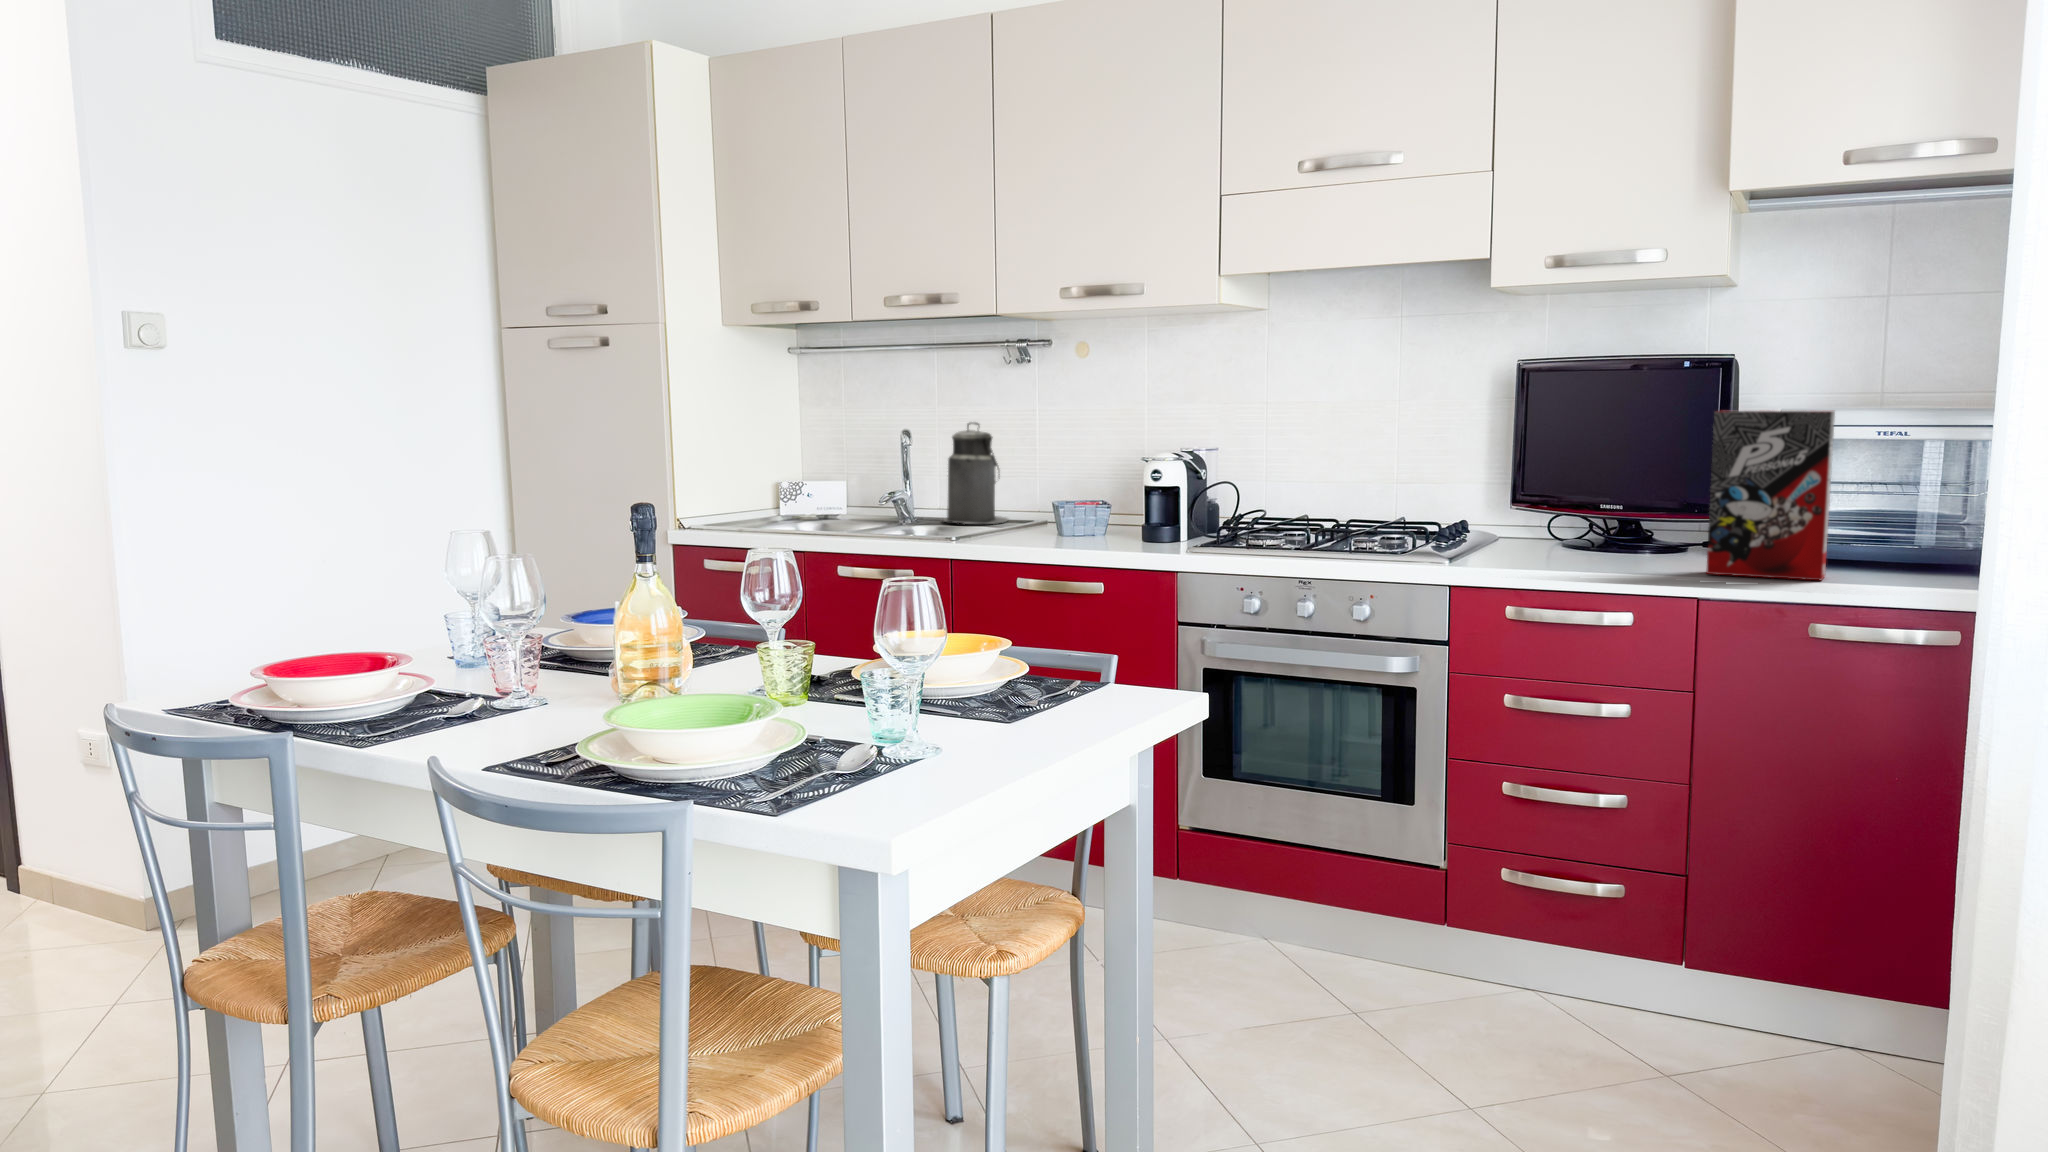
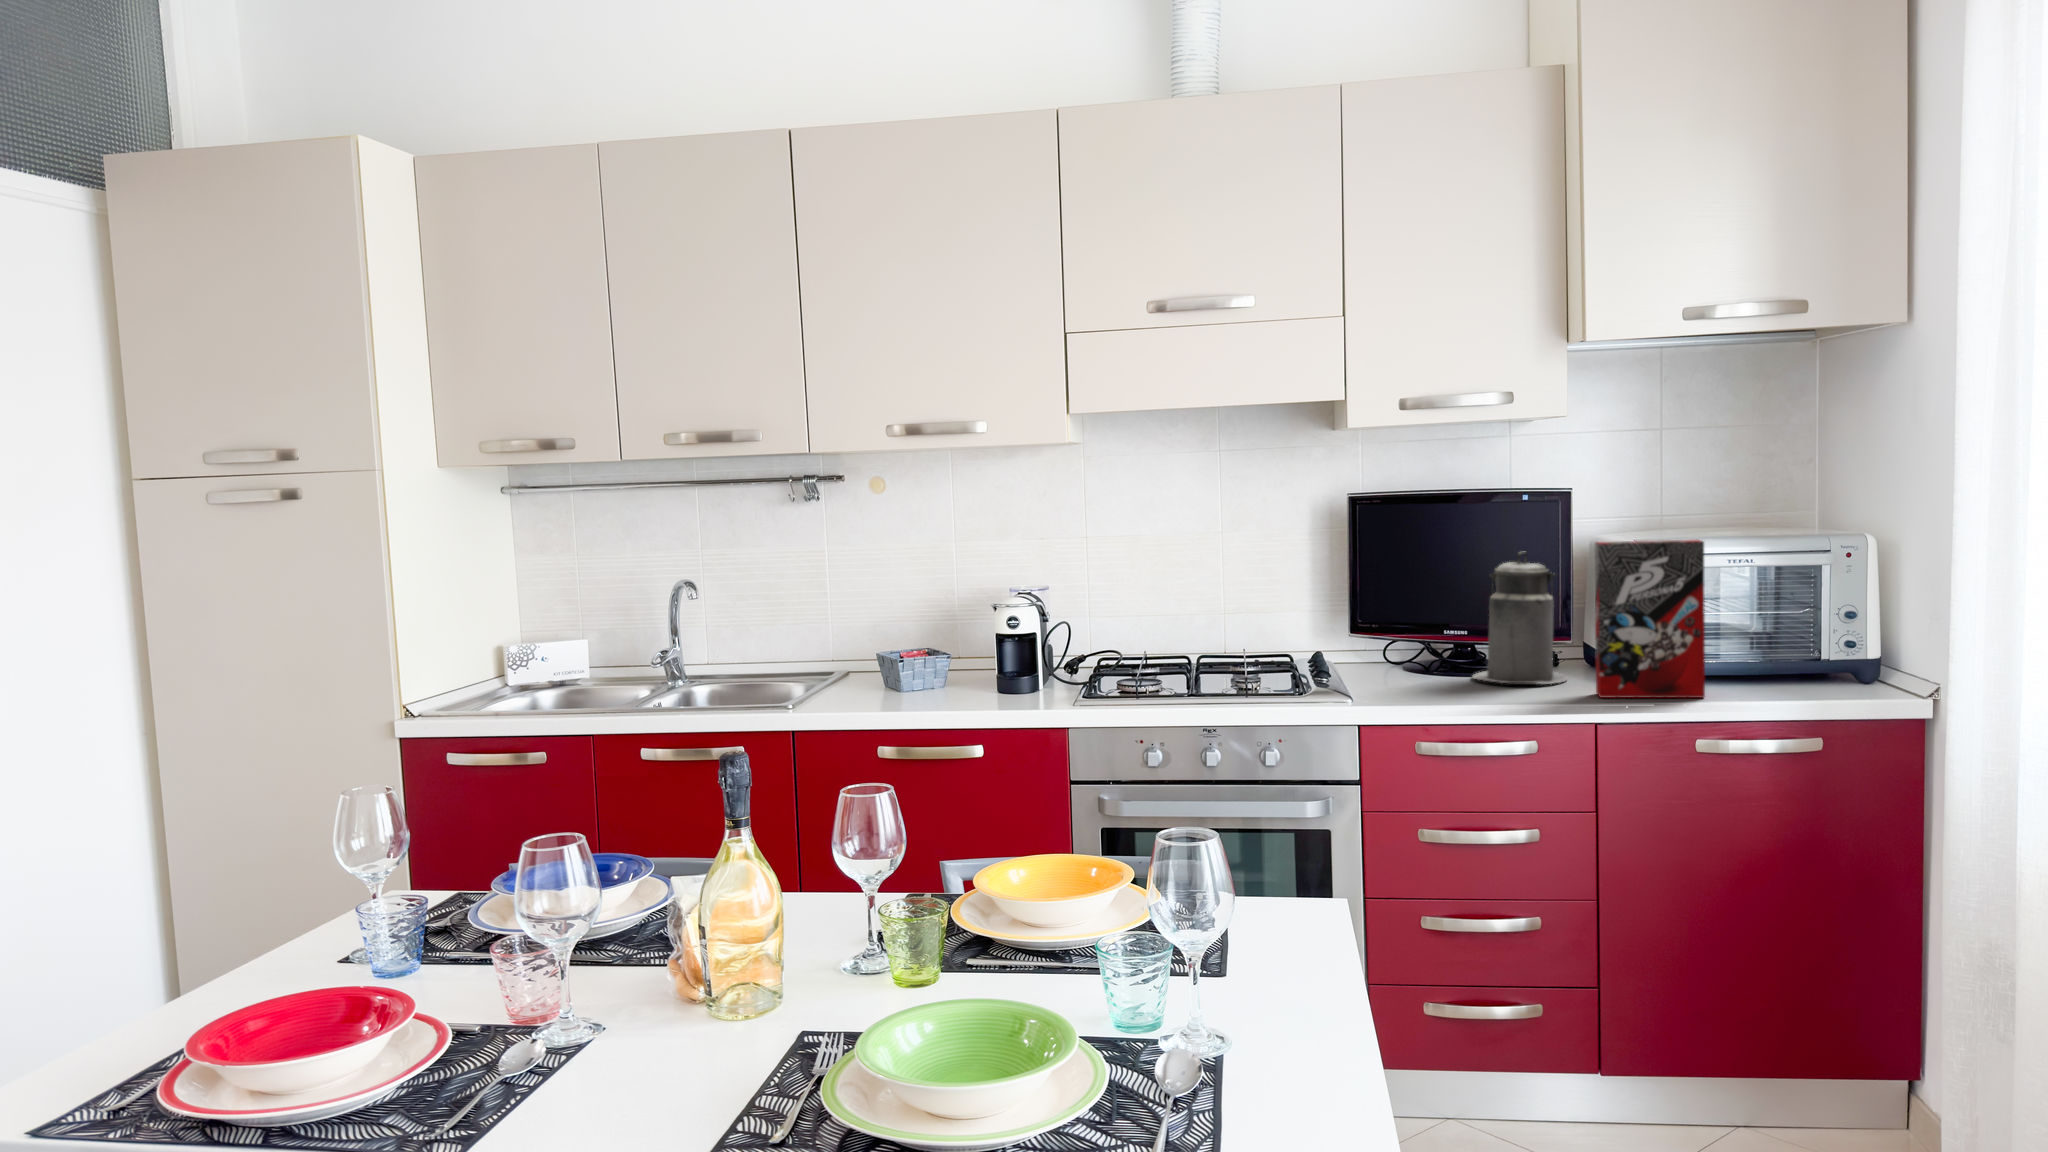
canister: present [942,423,1008,524] -> present [1473,551,1567,684]

